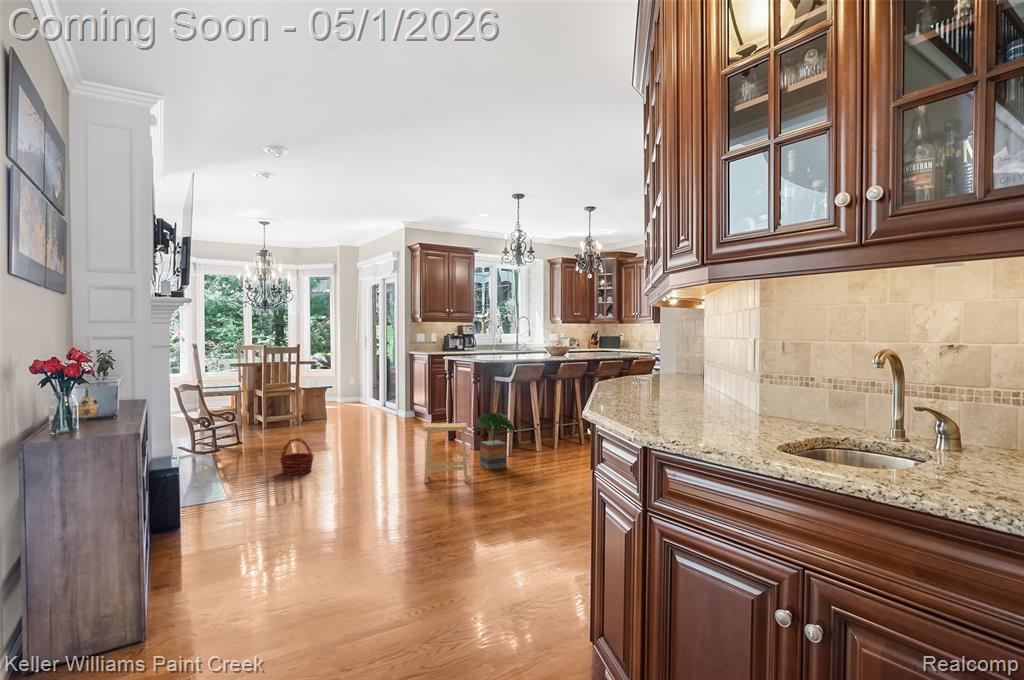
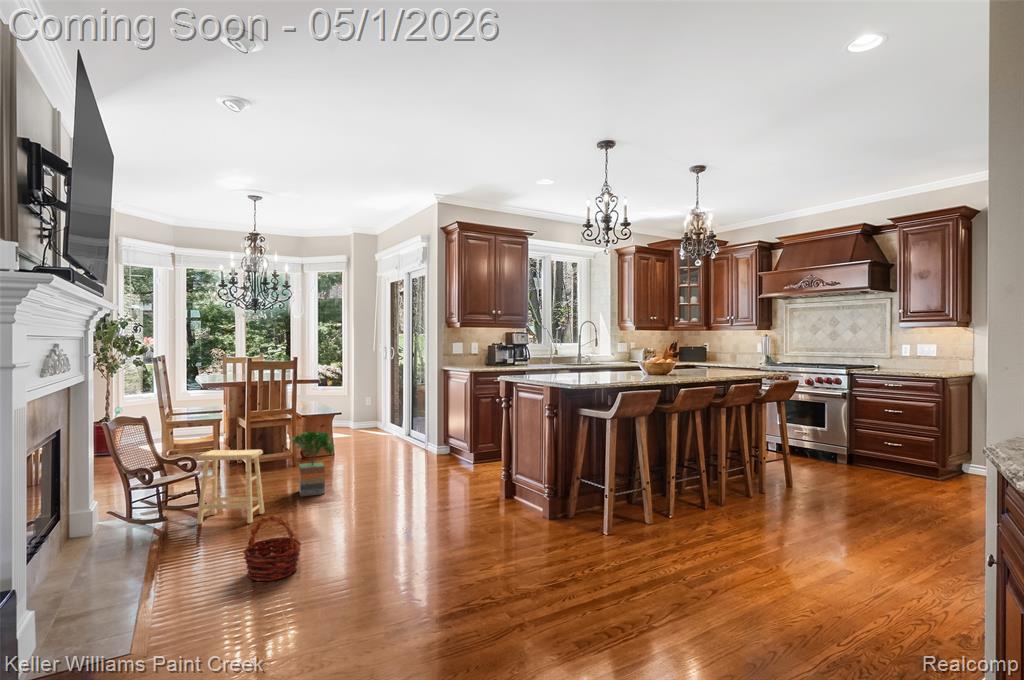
potted tree: present [477,413,514,470] -> present [292,431,334,496]
footstool: present [424,423,468,483] -> present [197,450,264,524]

